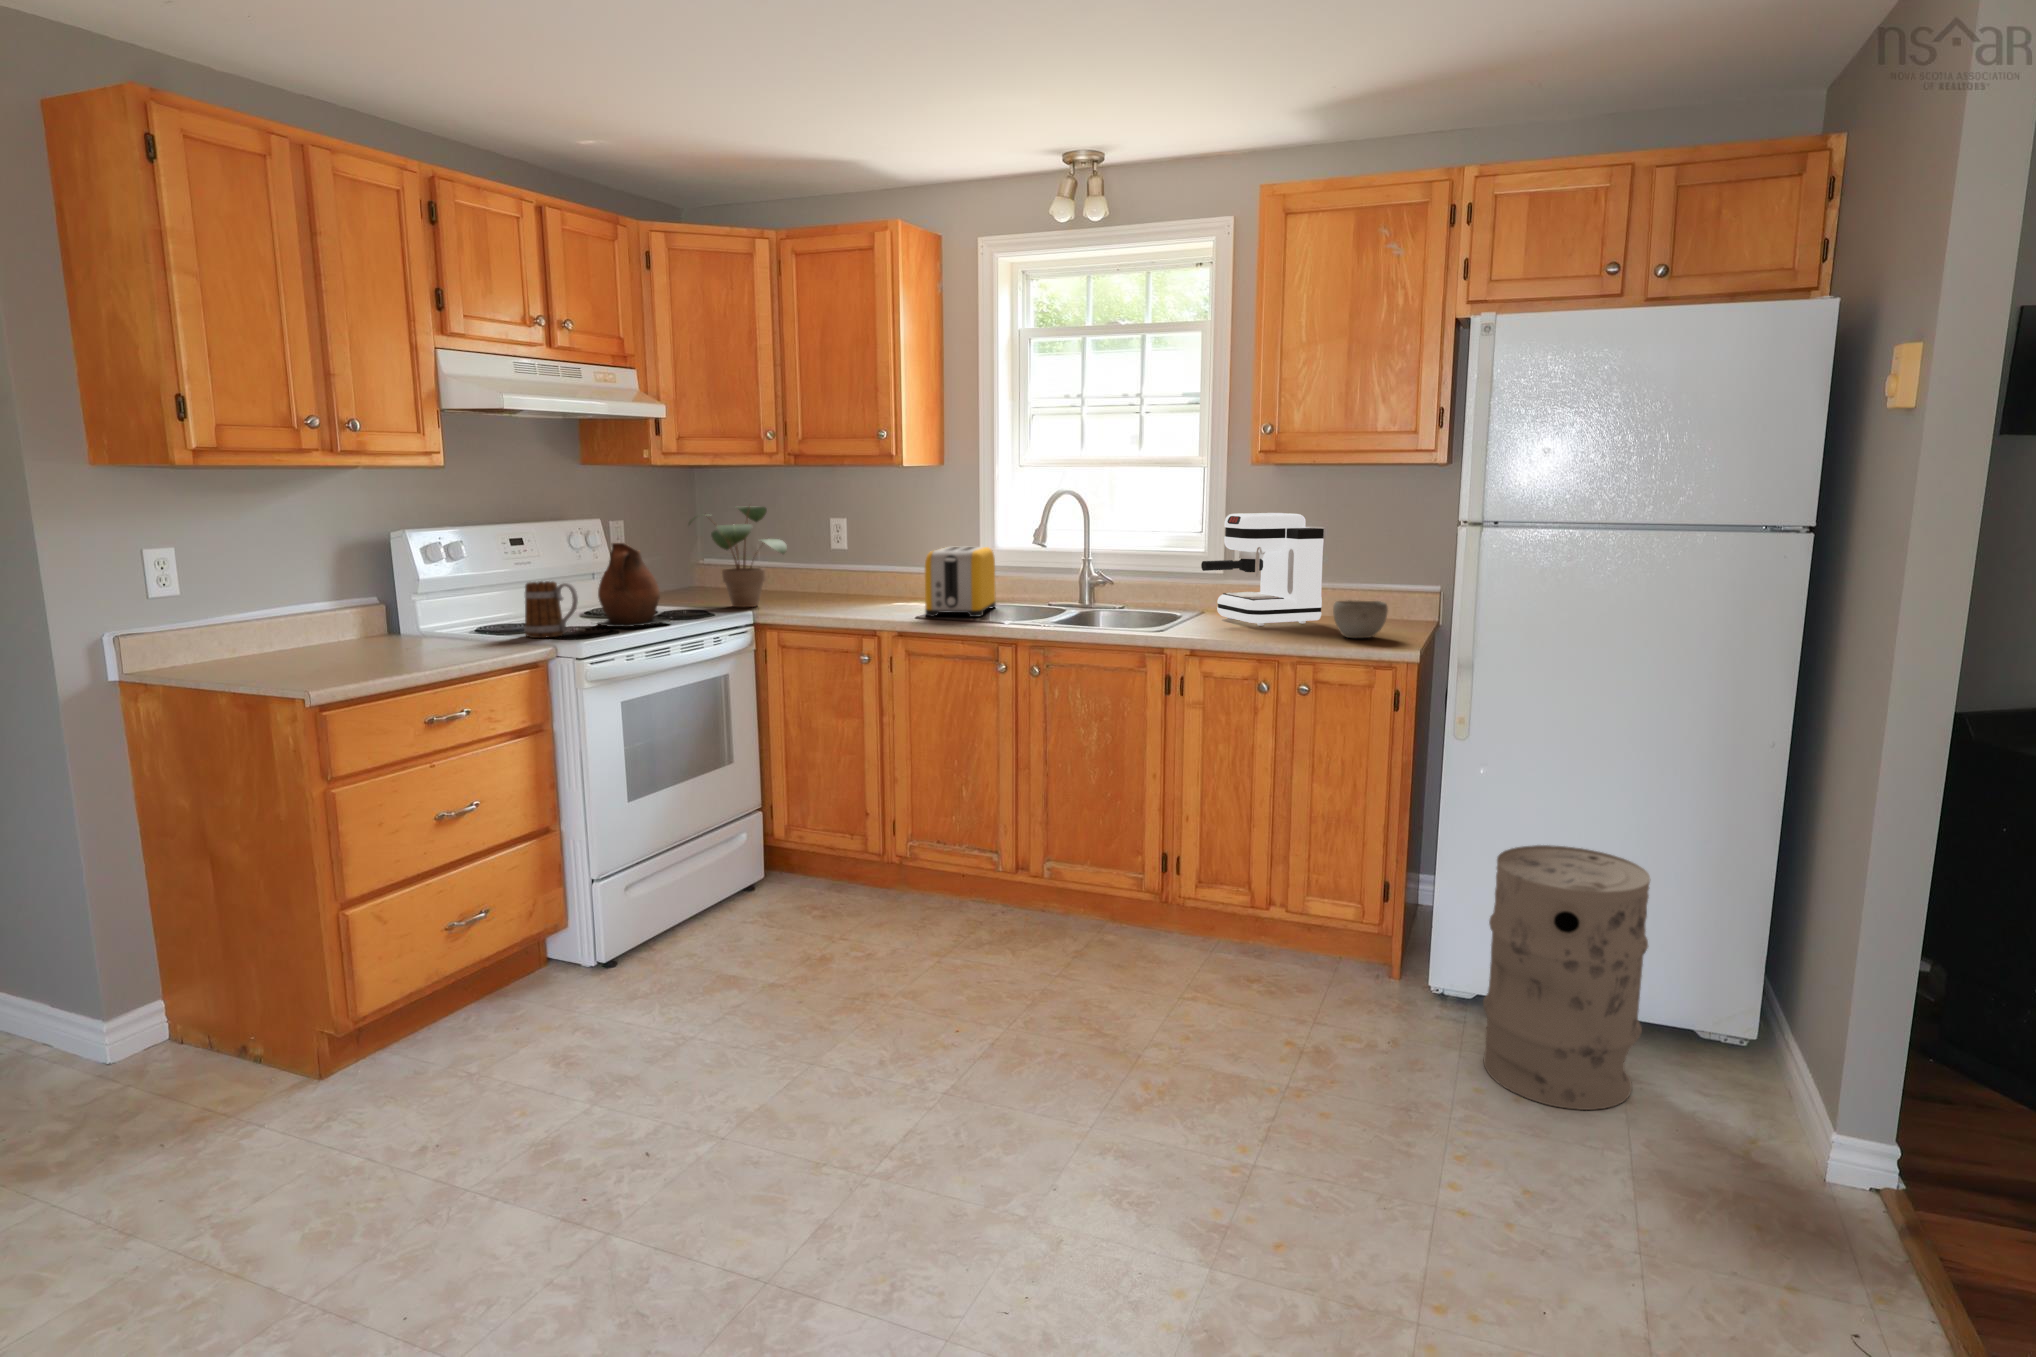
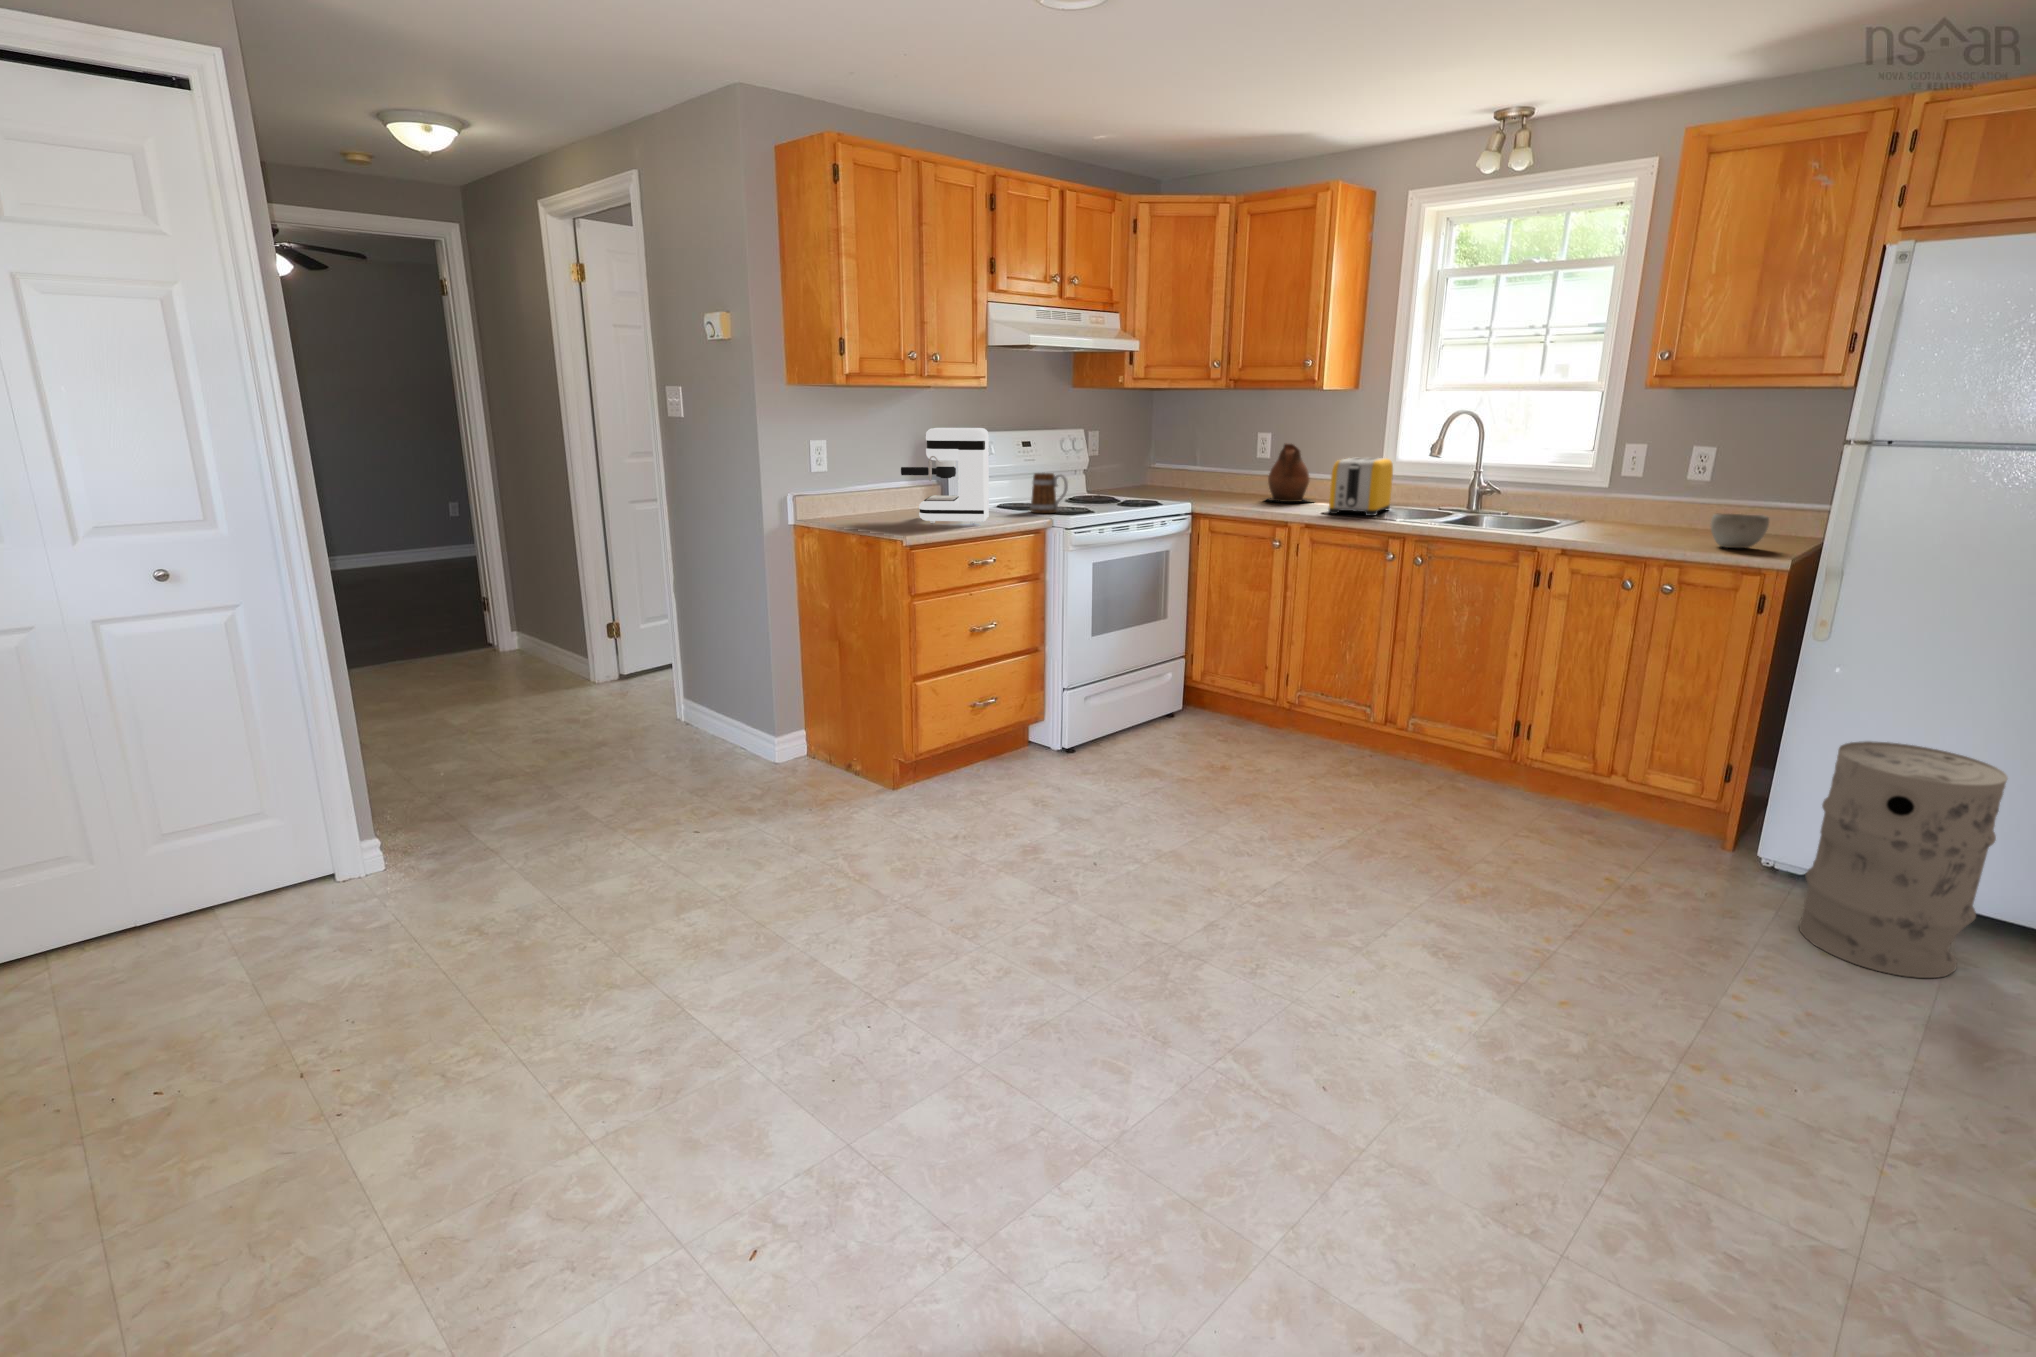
potted plant: present [688,506,787,607] -> none [1147,421,1221,501]
coffee maker: present [1201,513,1324,626] -> present [901,428,989,523]
ceramic pitcher: present [597,543,671,627] -> present [1266,444,1310,502]

